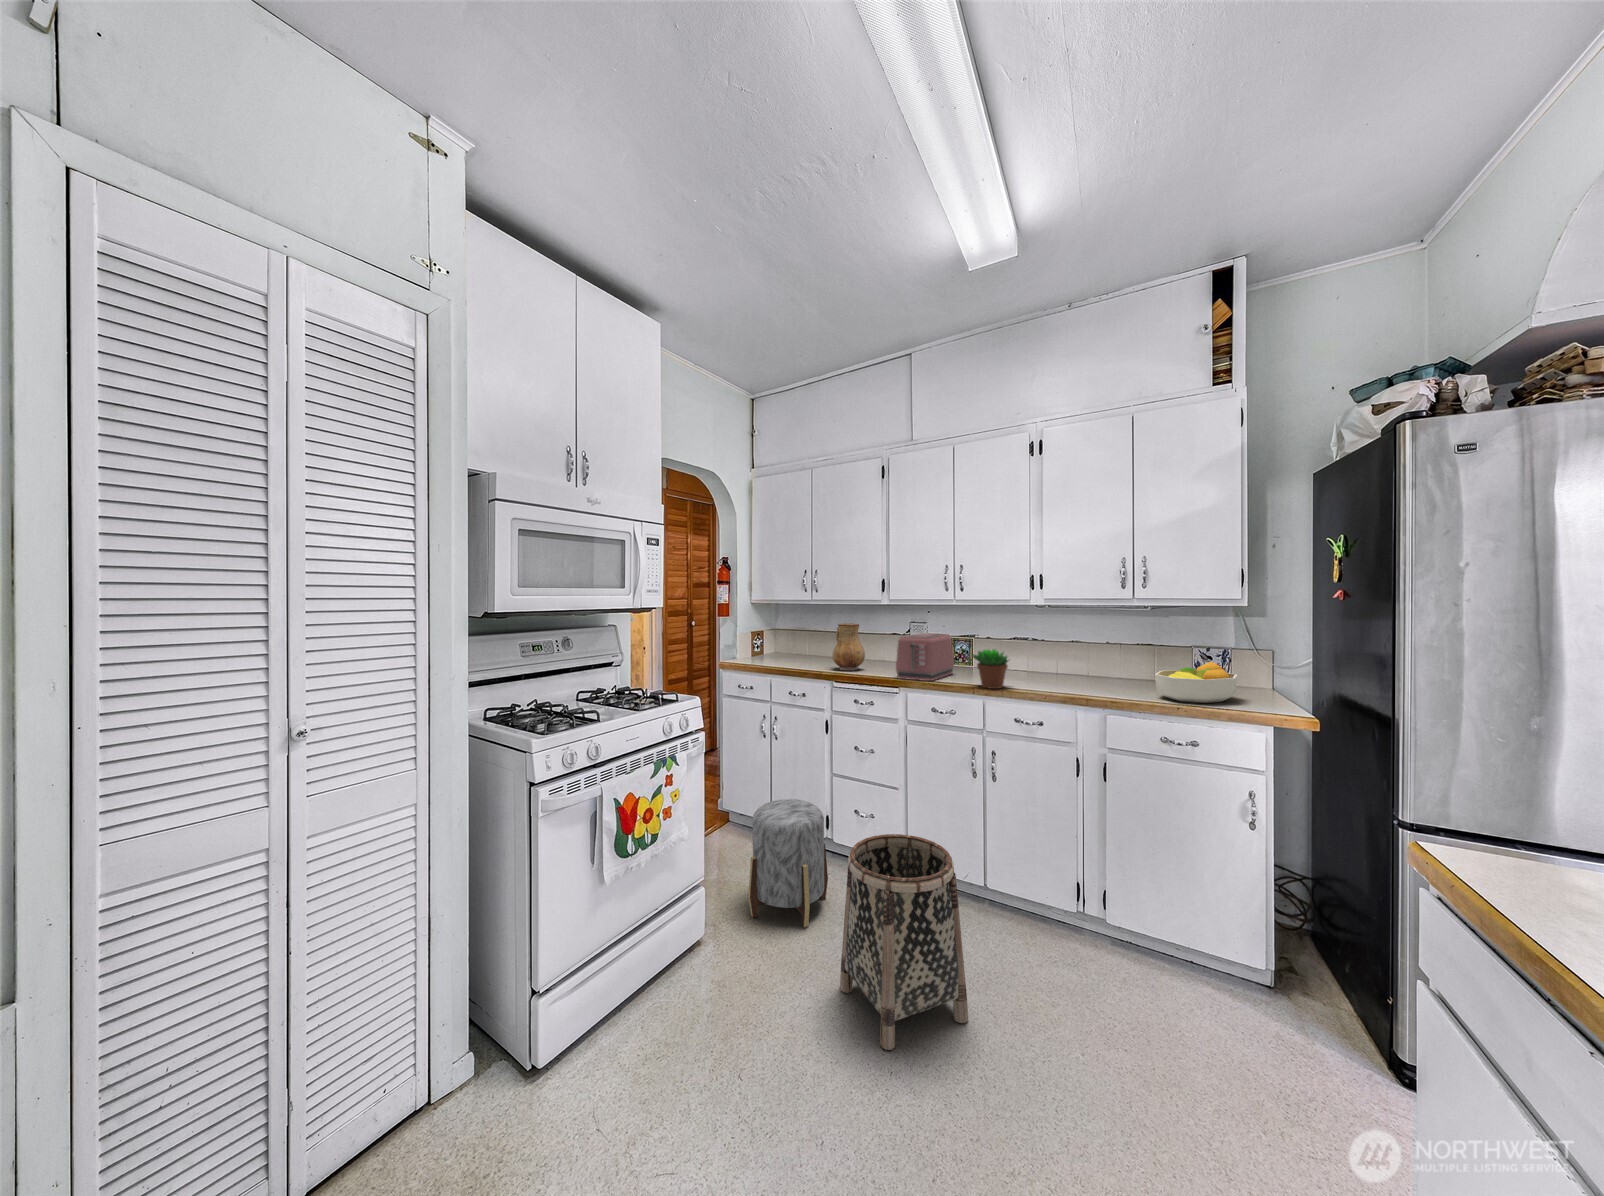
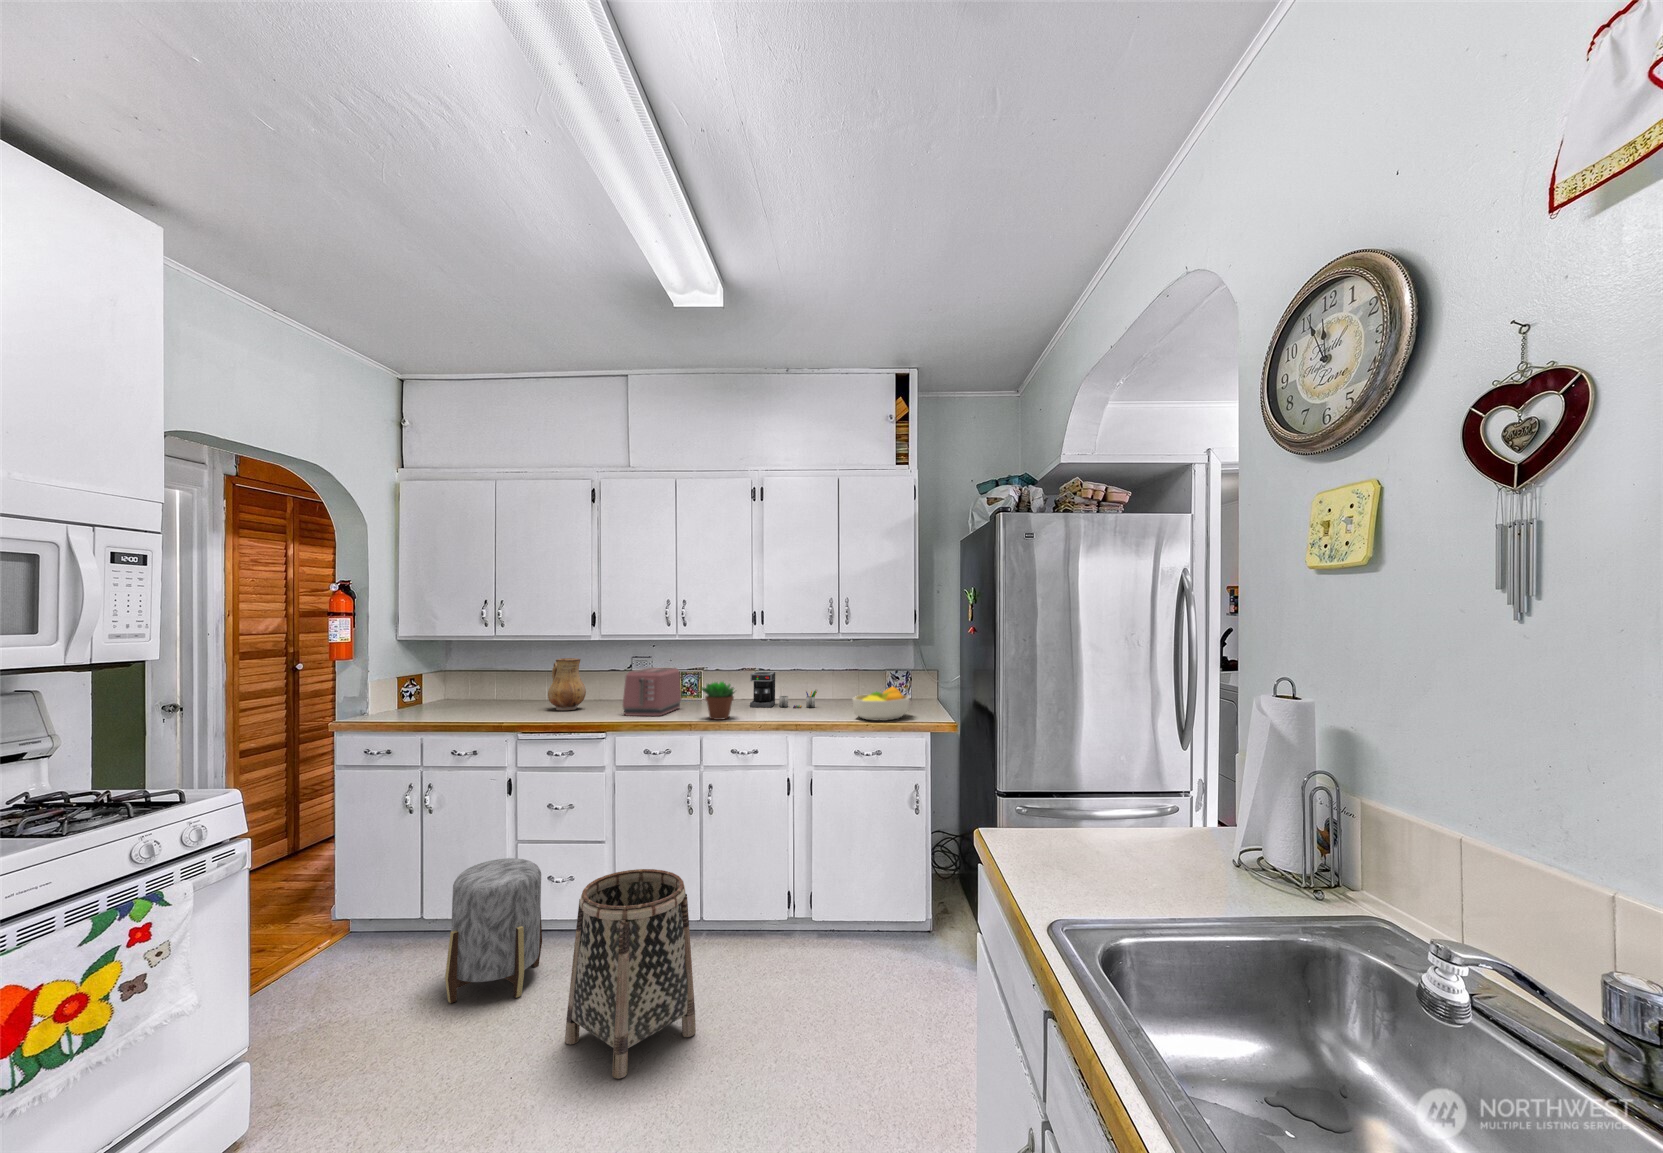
coffee maker: none [1027,640,1107,681] -> present [750,672,817,708]

